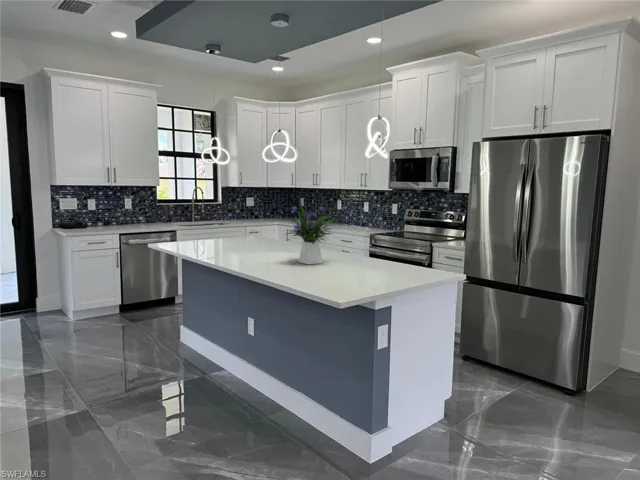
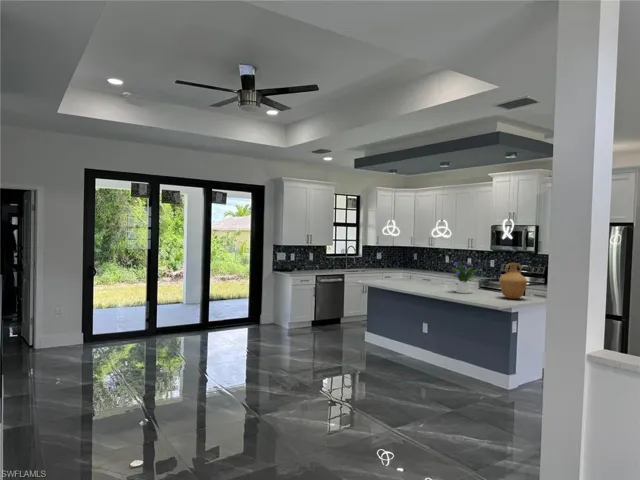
vase: none [364,206,416,276] -> present [499,263,528,299]

